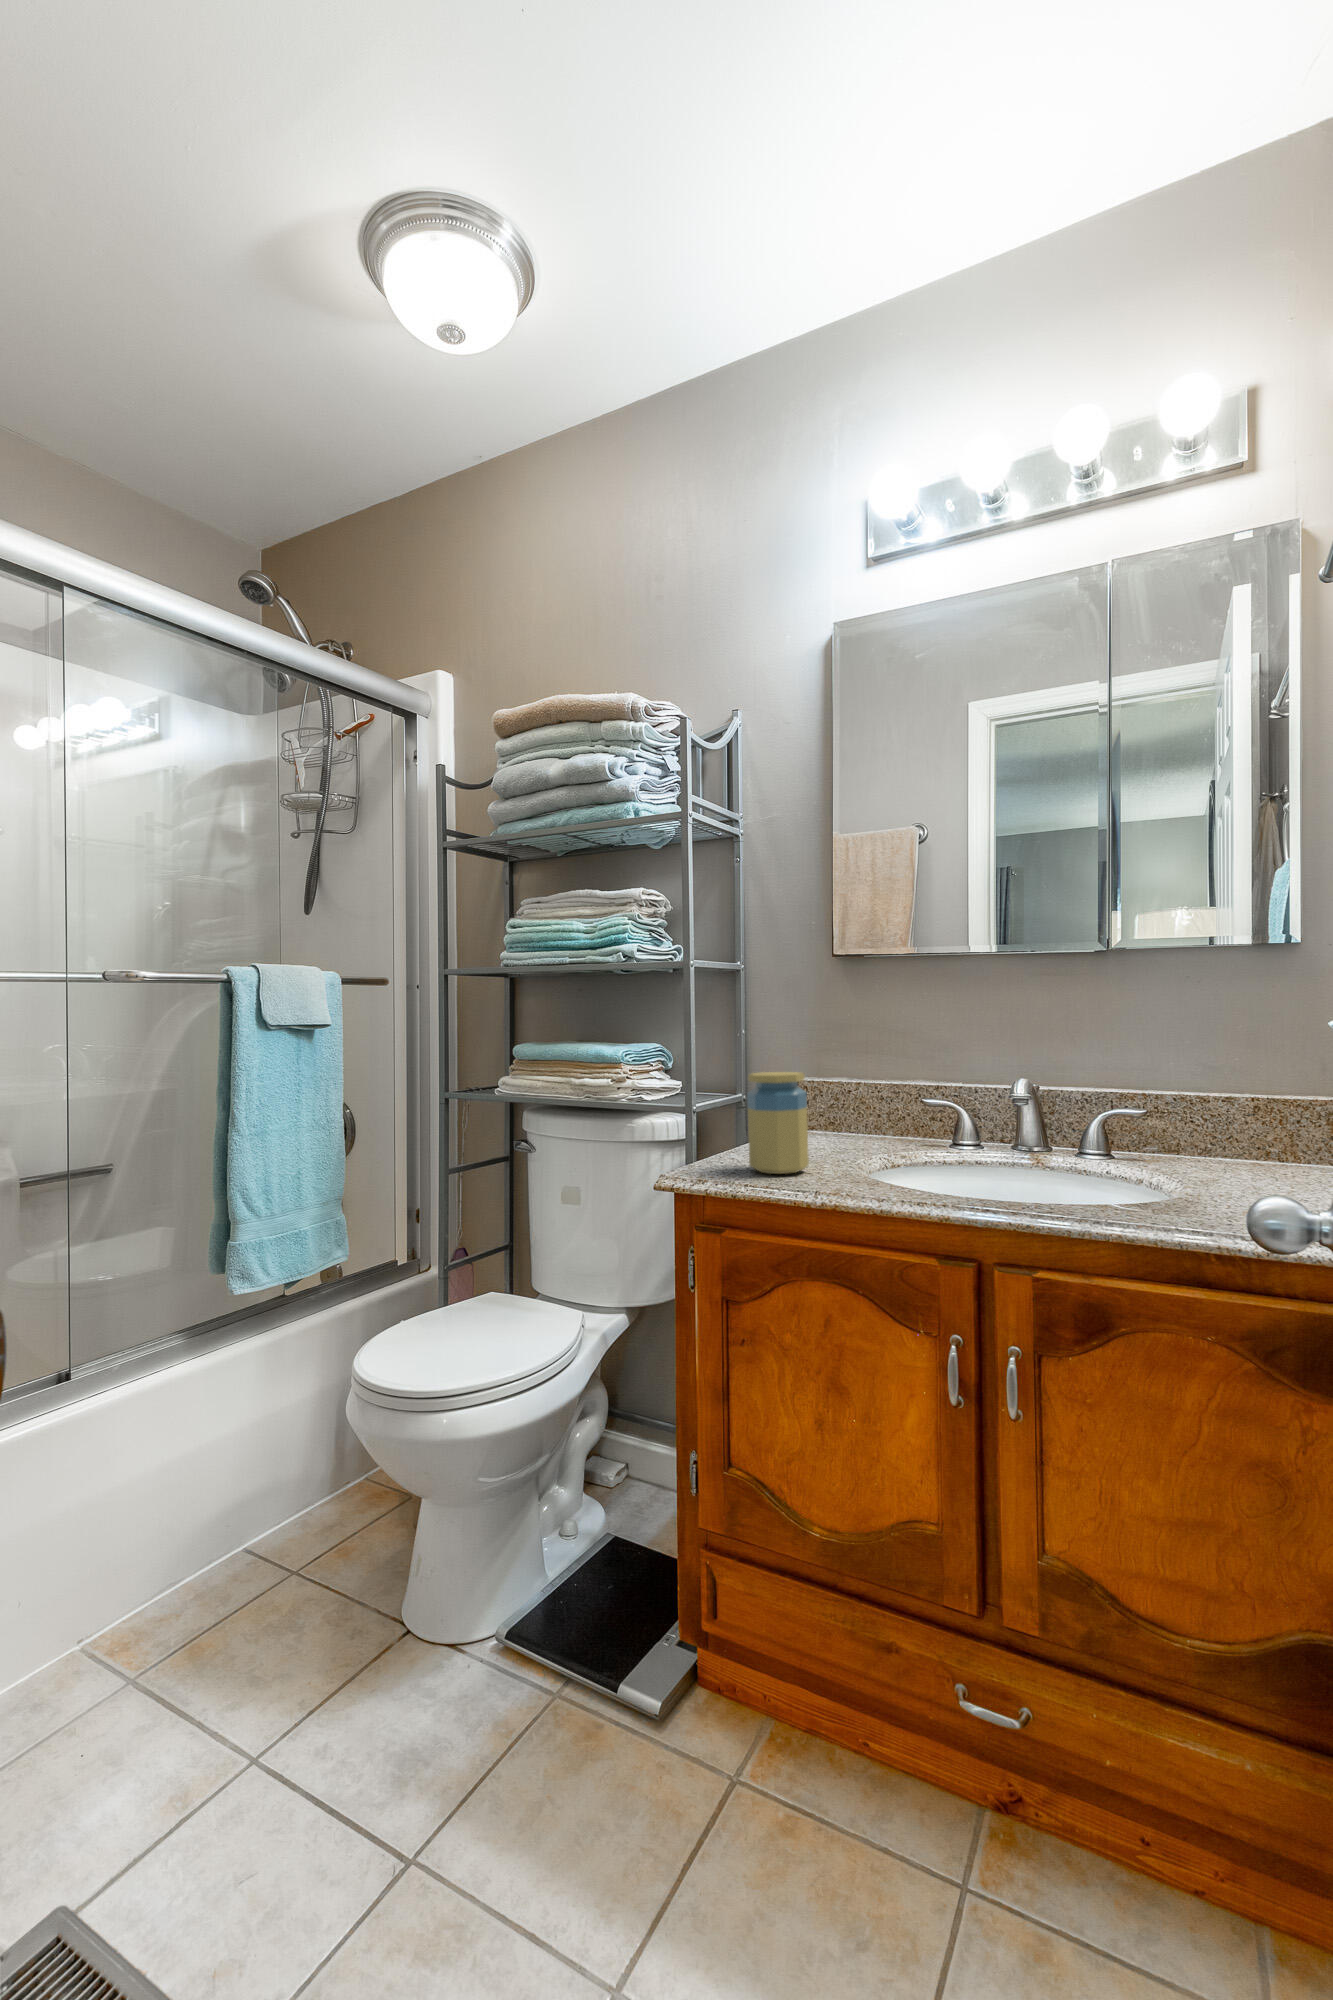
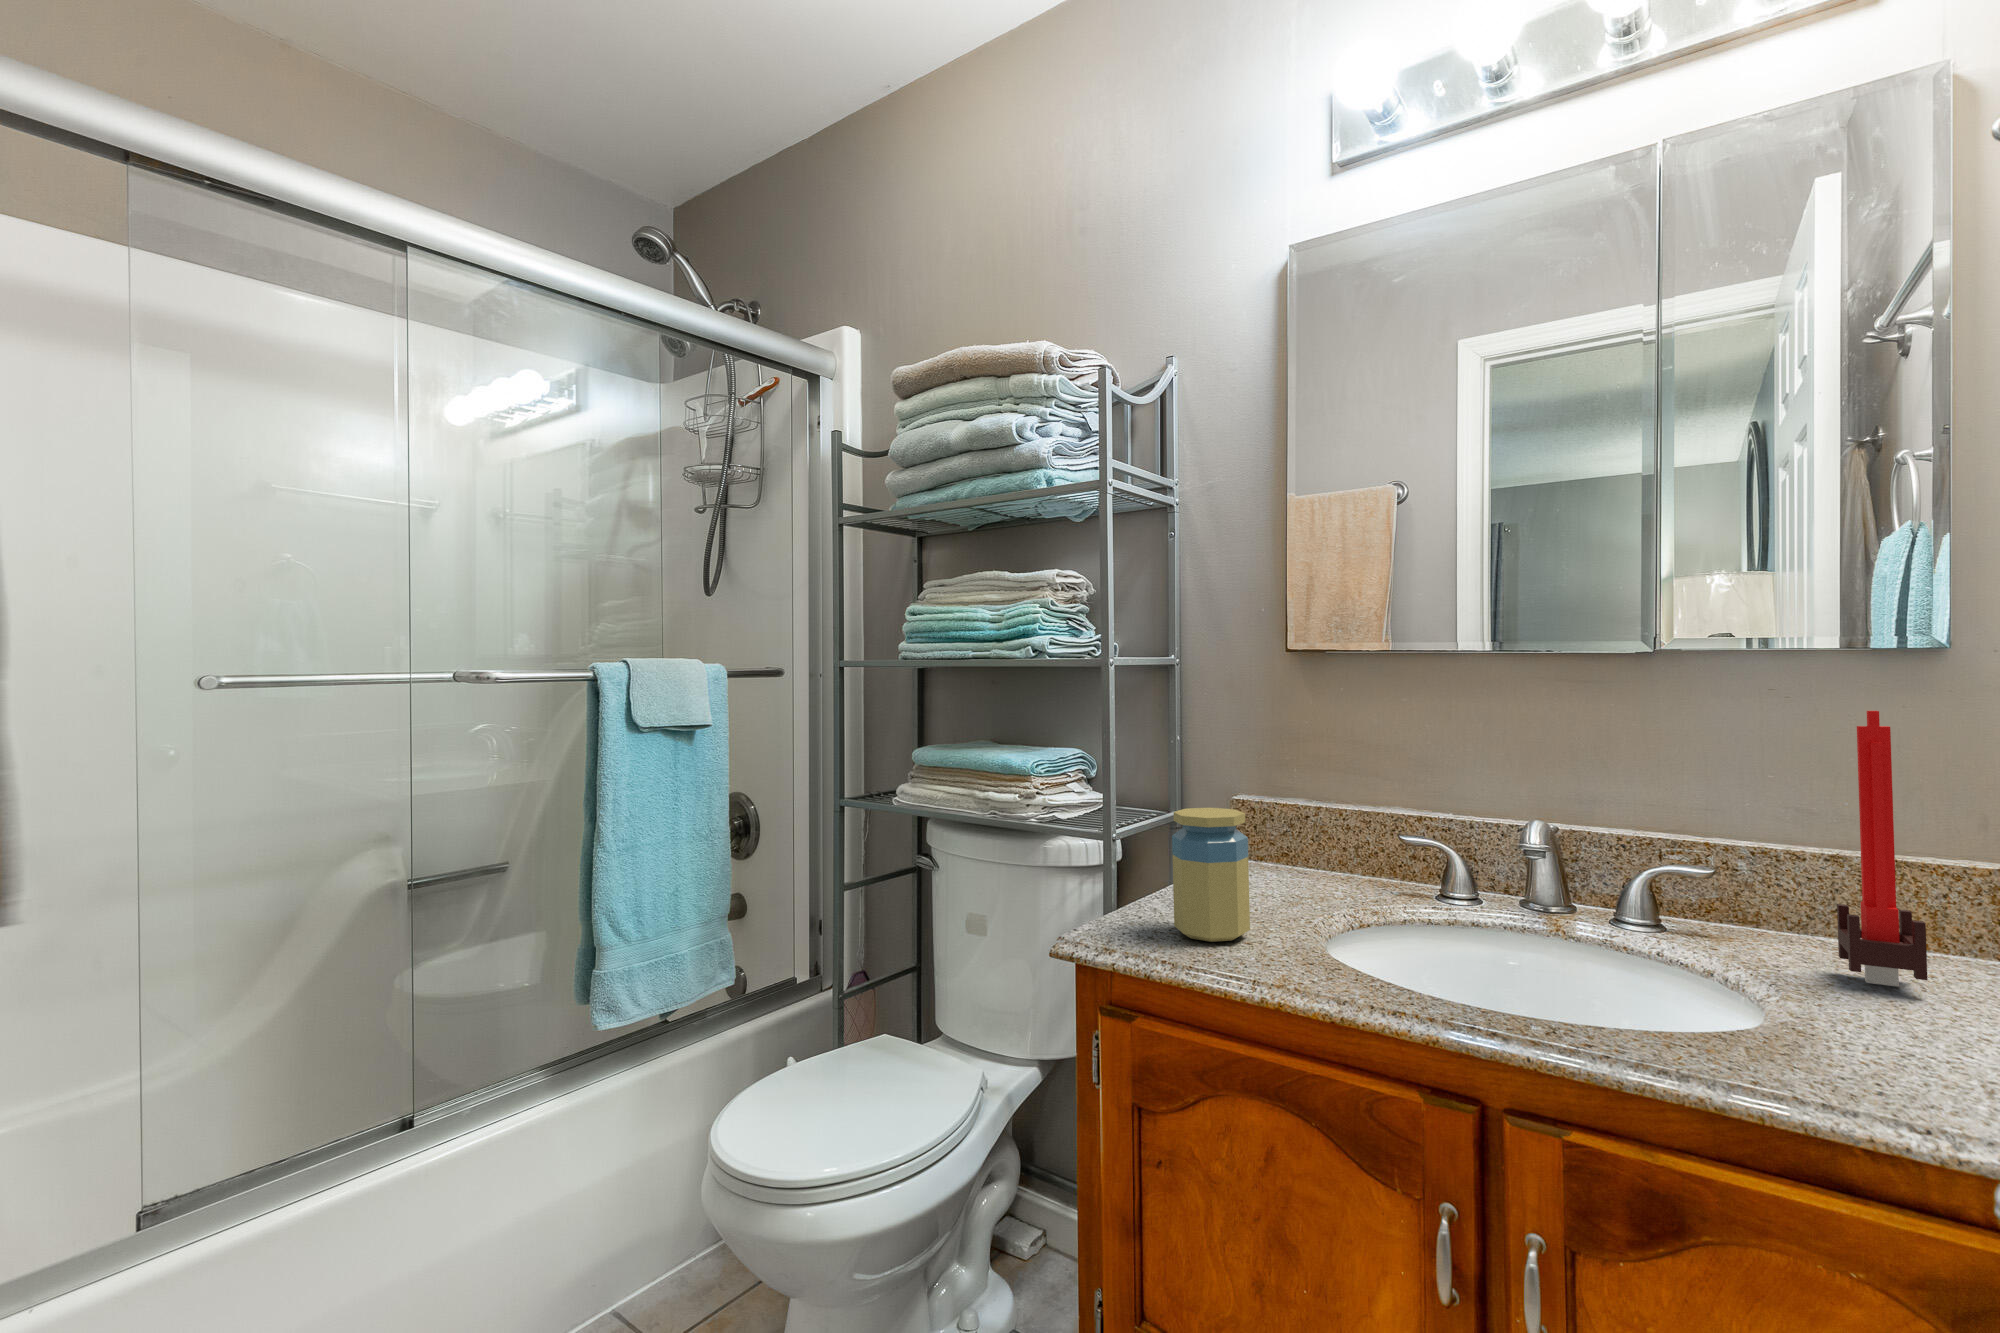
candle: none [1223,983,1276,1178] -> present [1837,711,1927,987]

